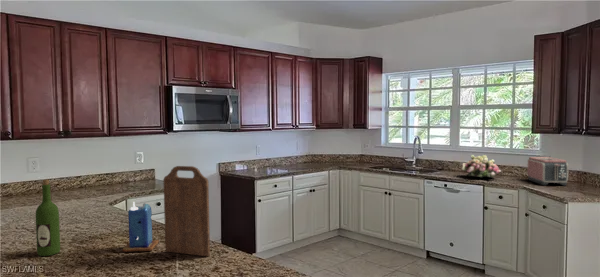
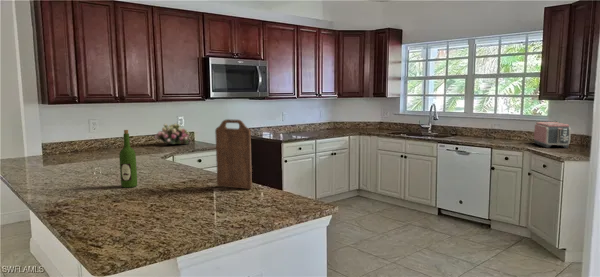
flower arrangement: present [462,155,501,177] -> present [155,124,190,144]
candle: present [123,202,159,252] -> none [185,148,211,186]

